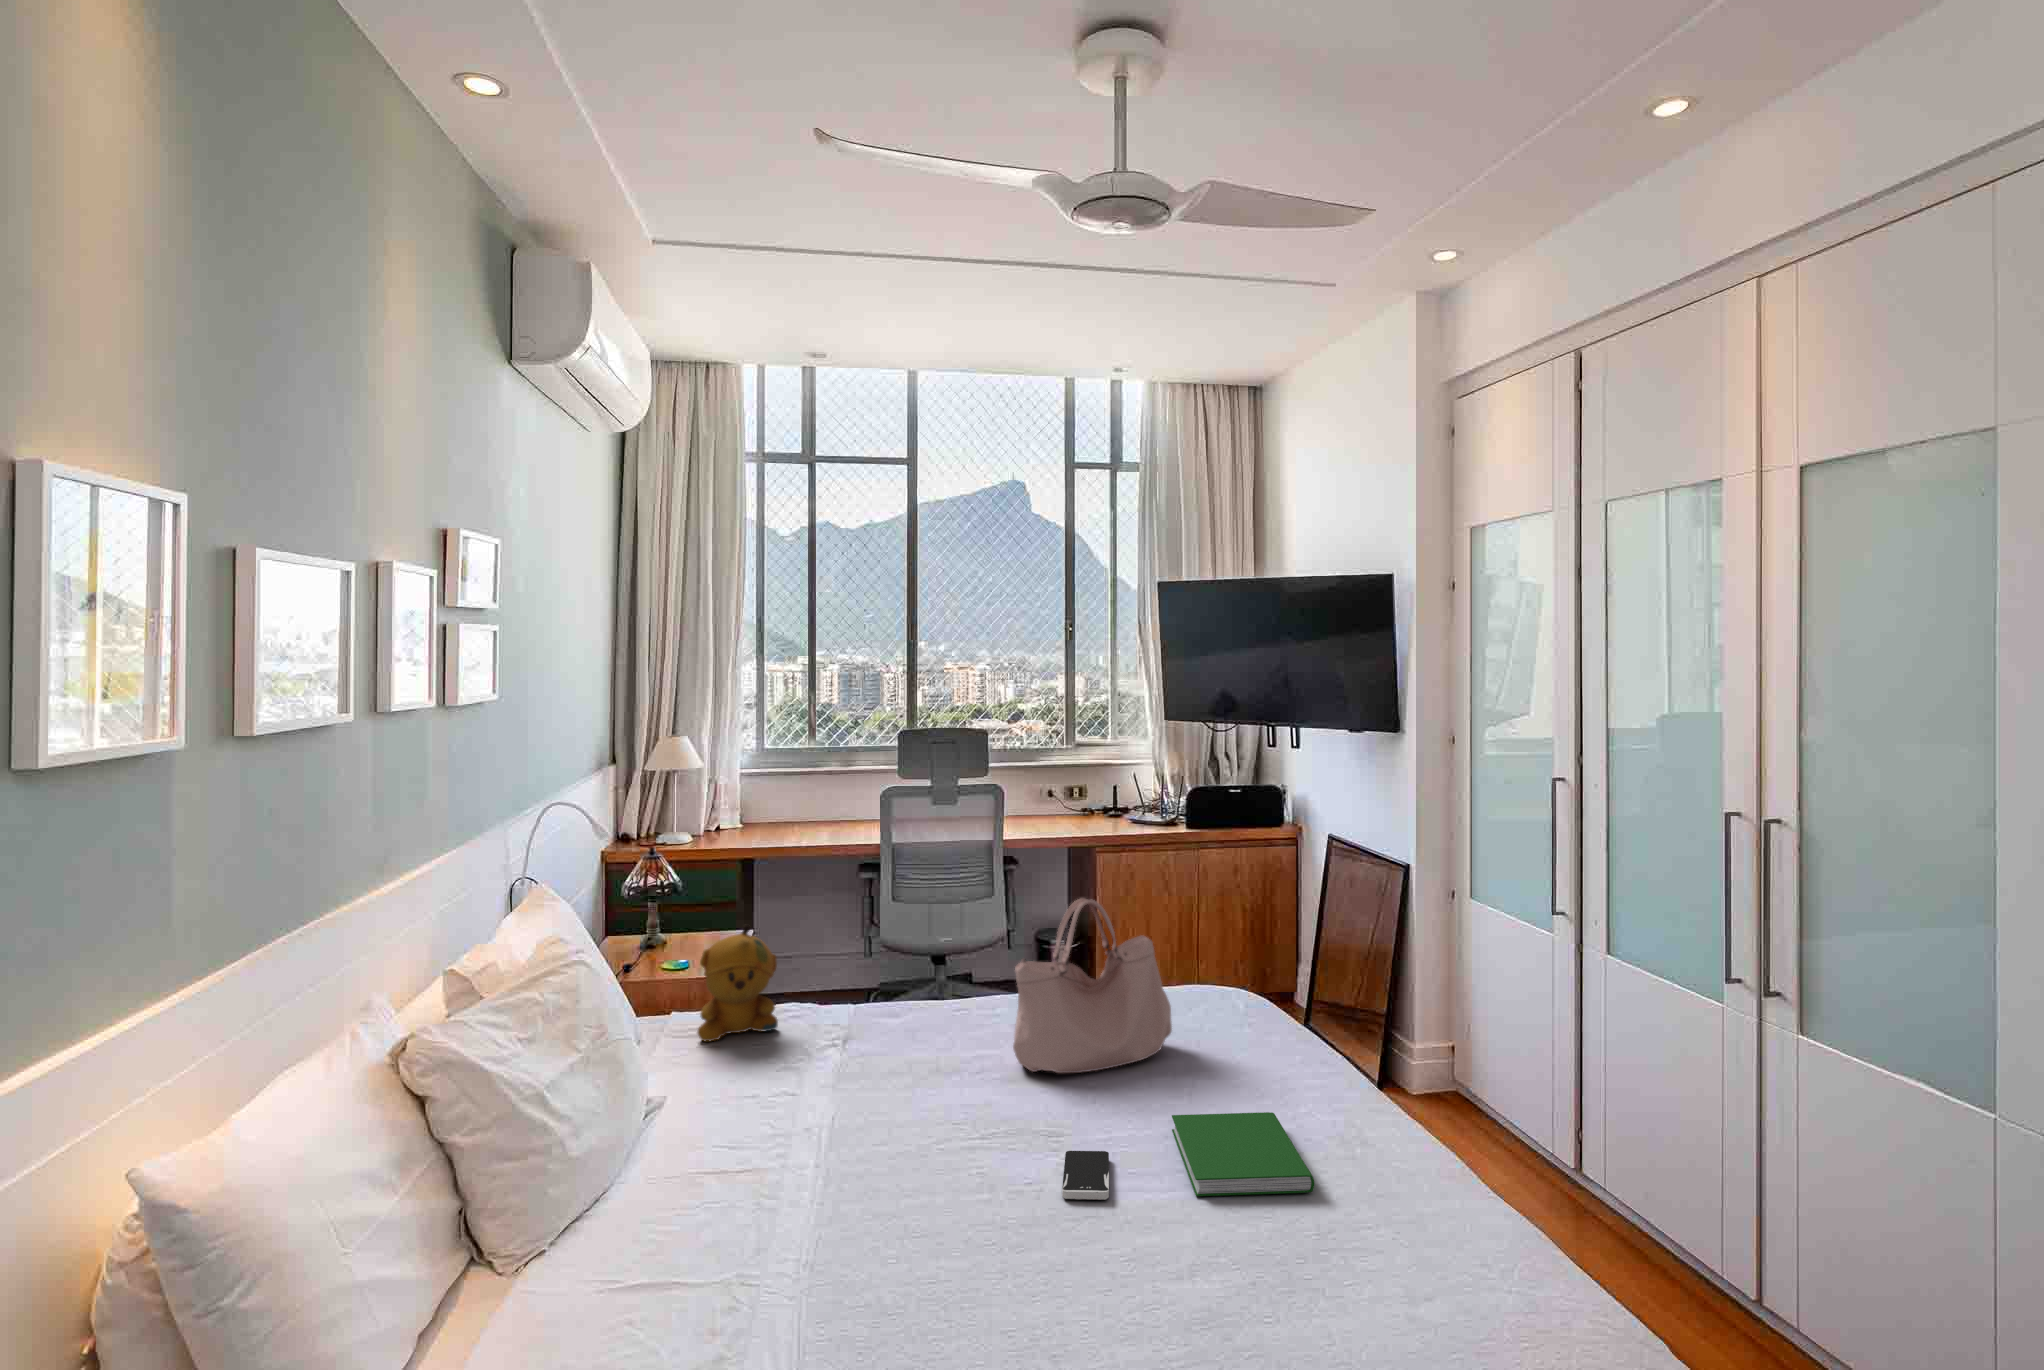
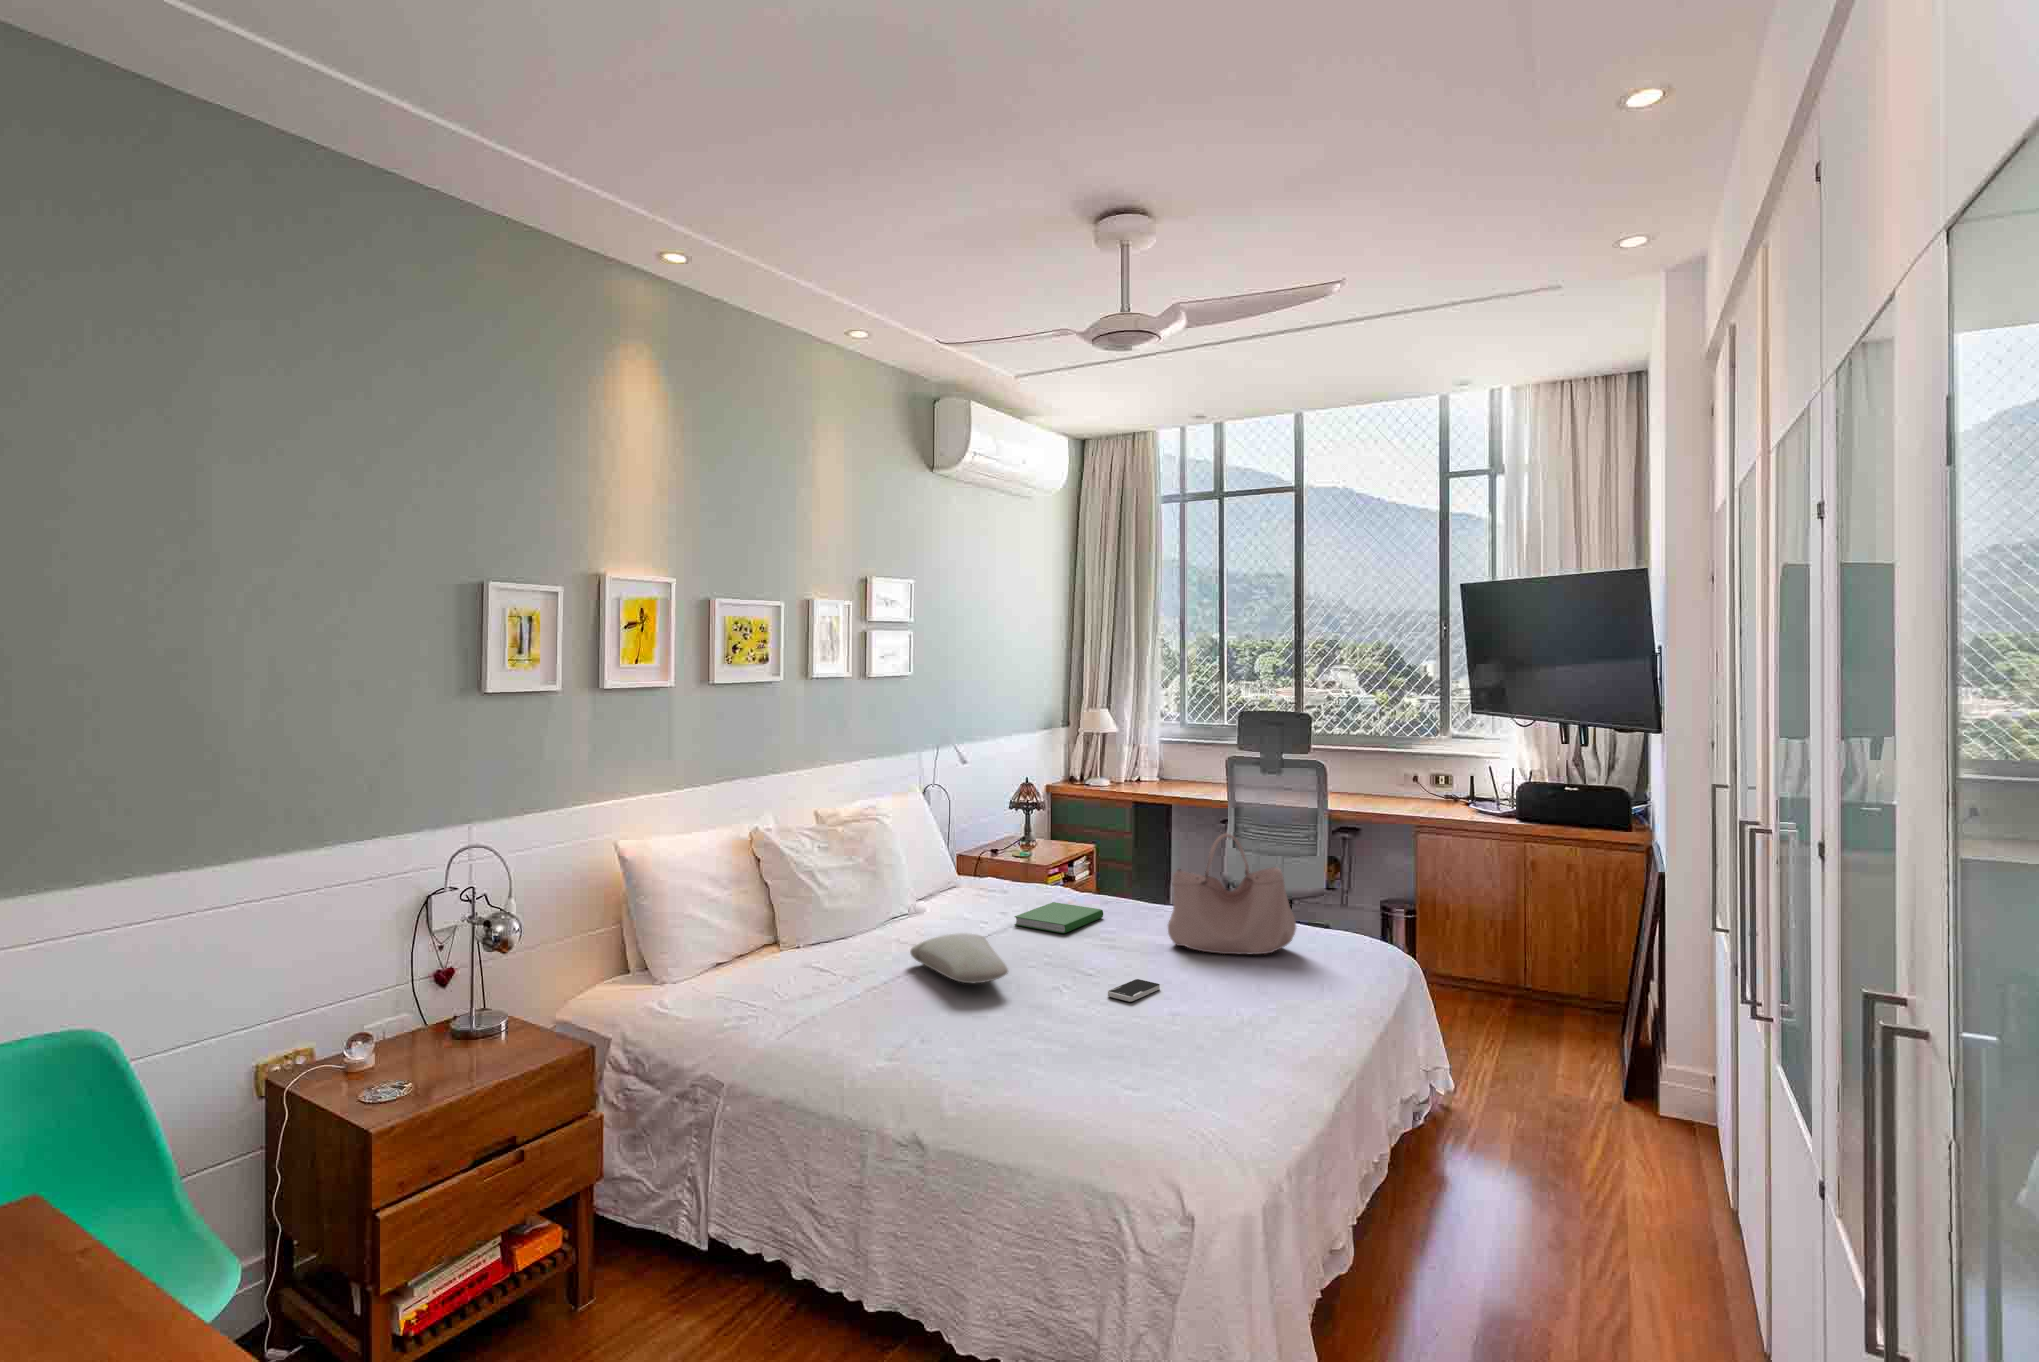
stuffed bear: present [697,925,778,1041] -> none [1010,830,1060,900]
hardcover book: present [1172,1112,1314,1196] -> present [1014,902,1103,933]
pillow: none [671,1140,916,1257] -> present [910,933,1008,983]

